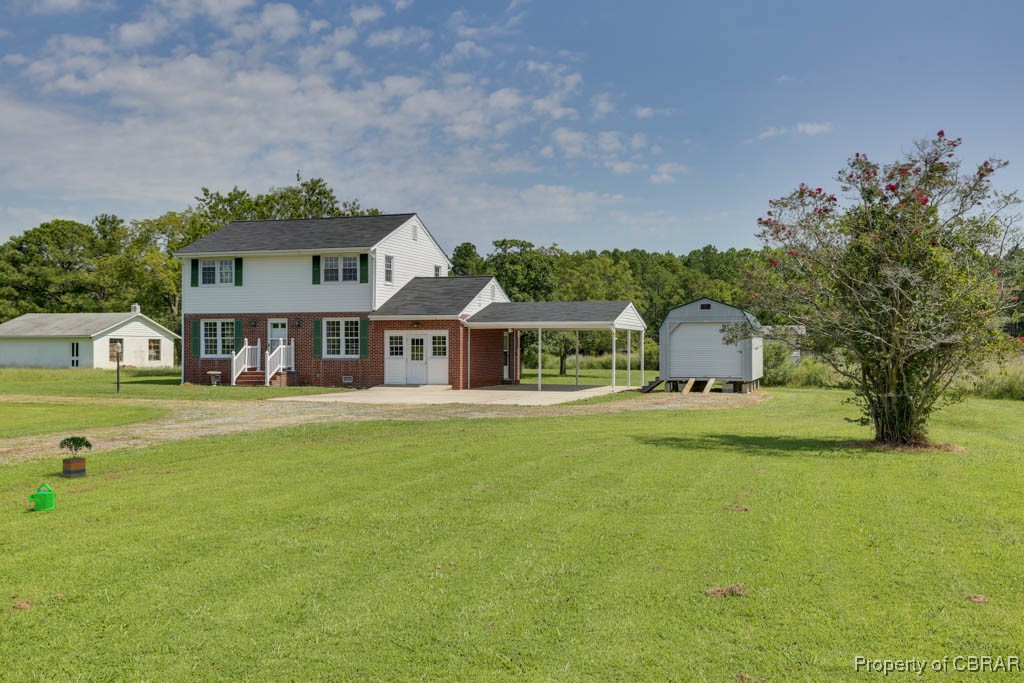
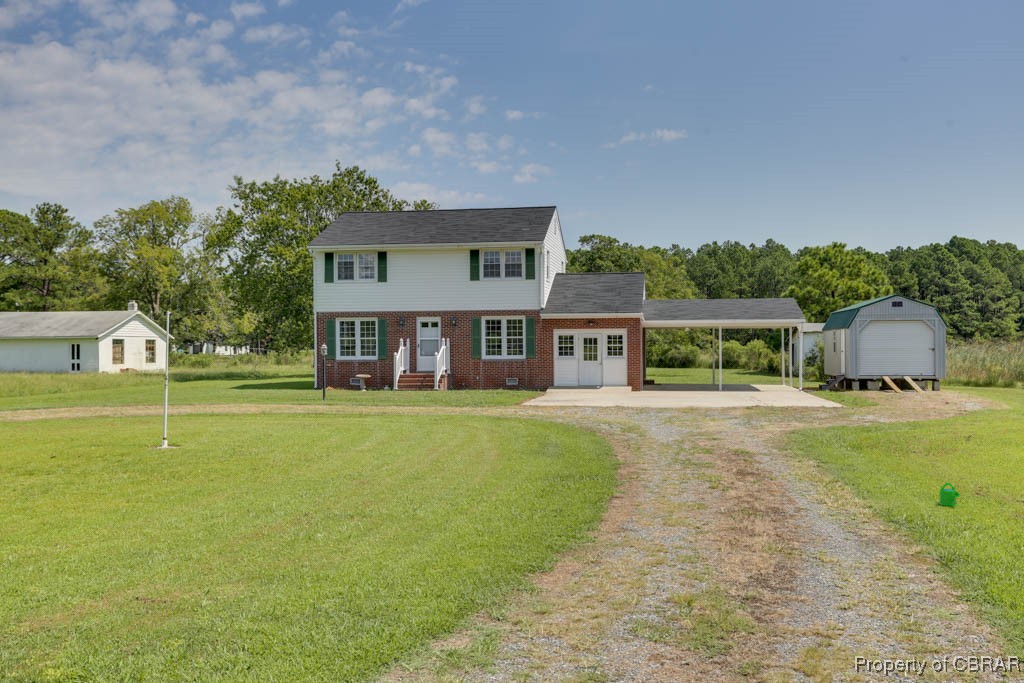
potted tree: present [60,437,92,478] -> none [792,442,821,481]

